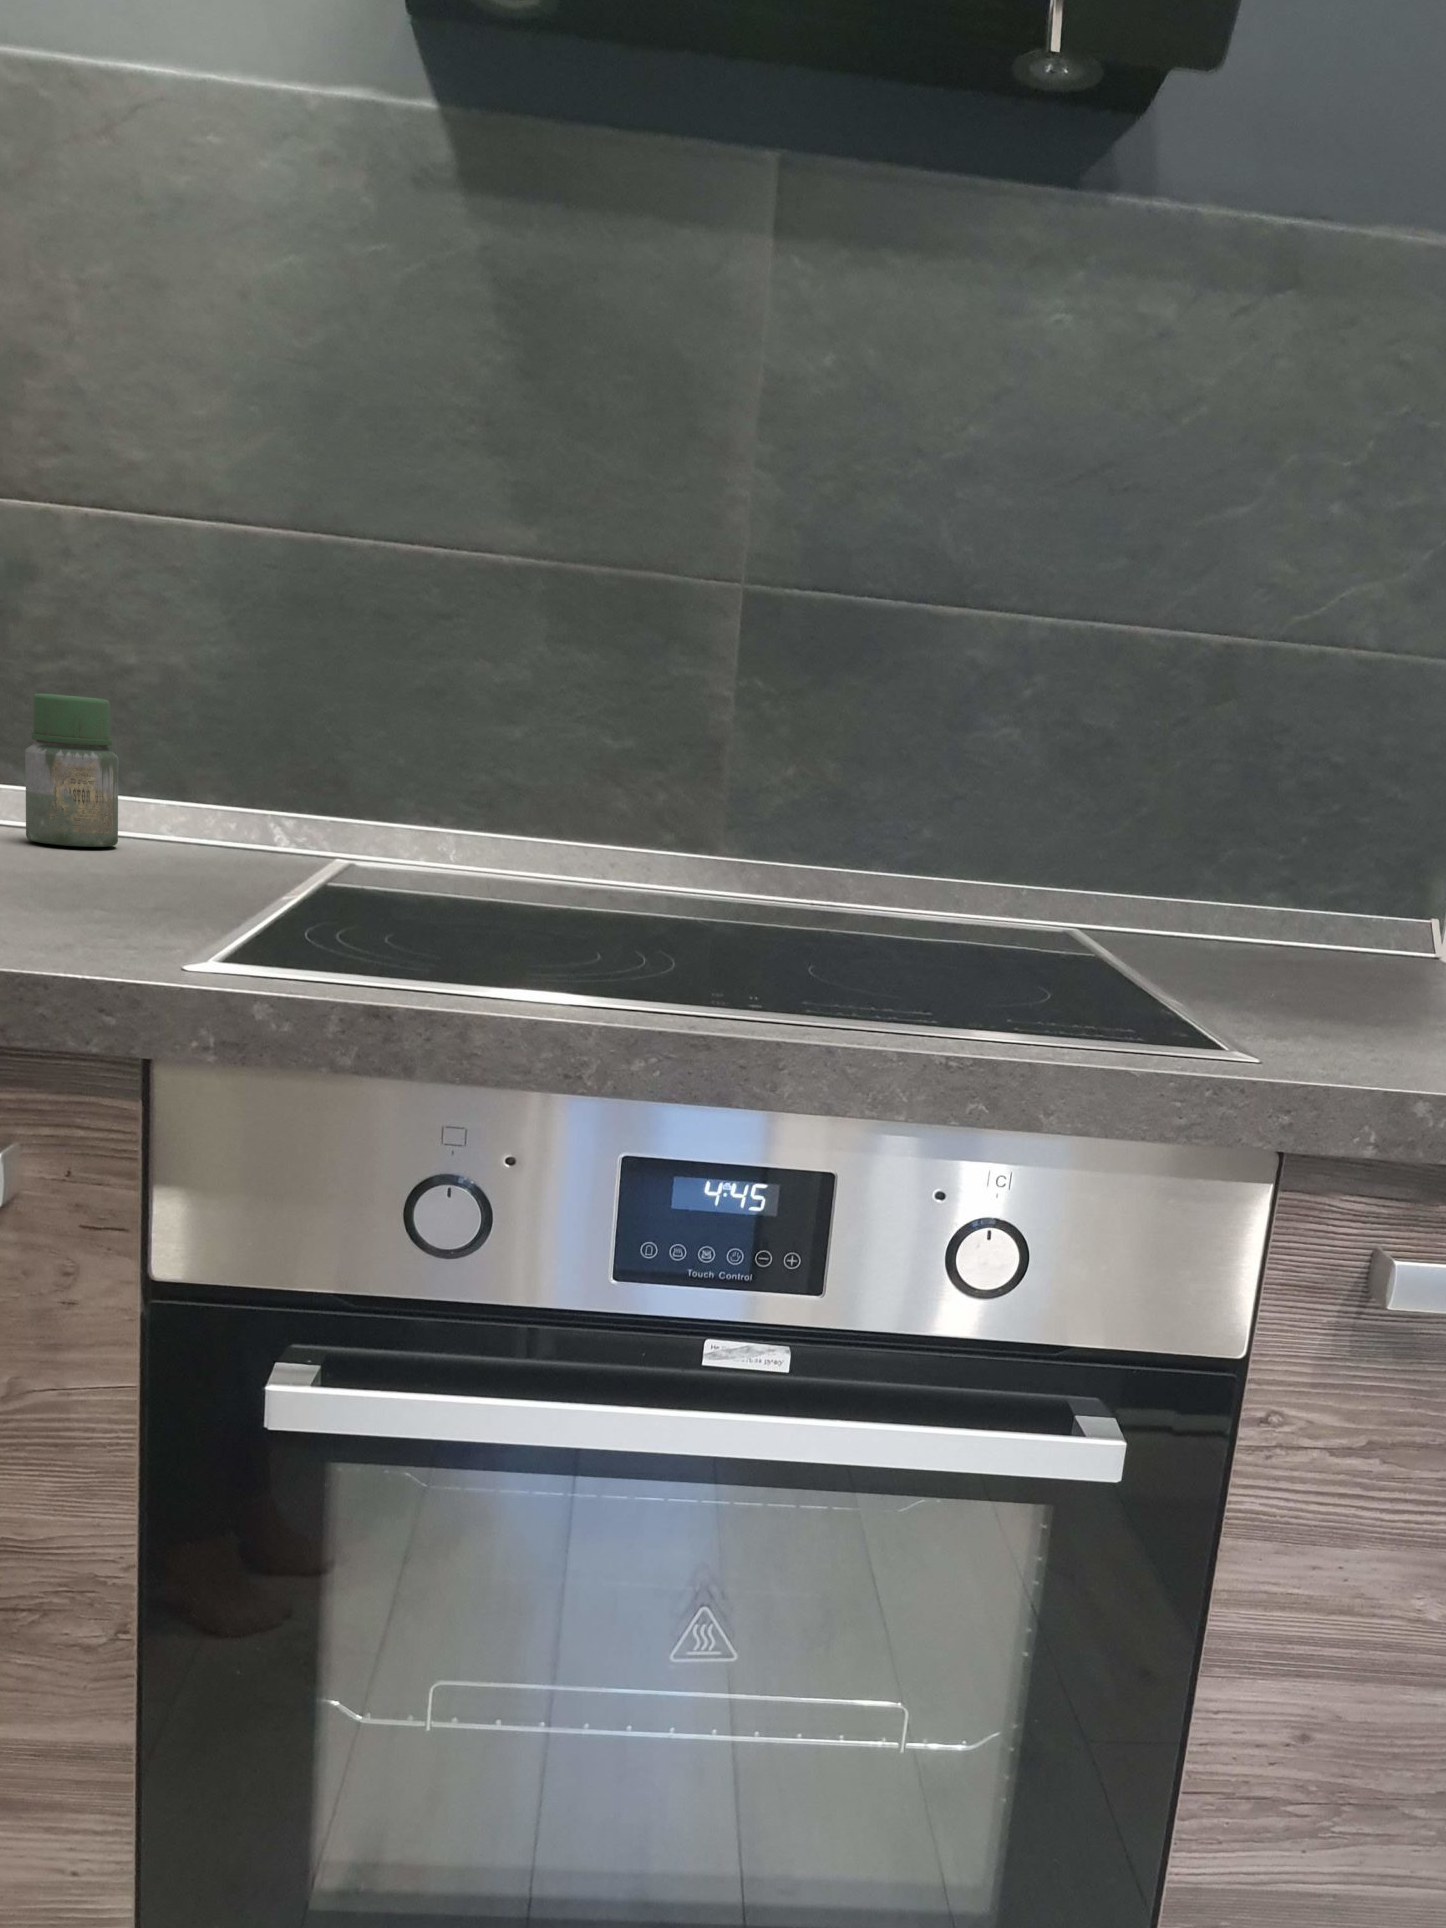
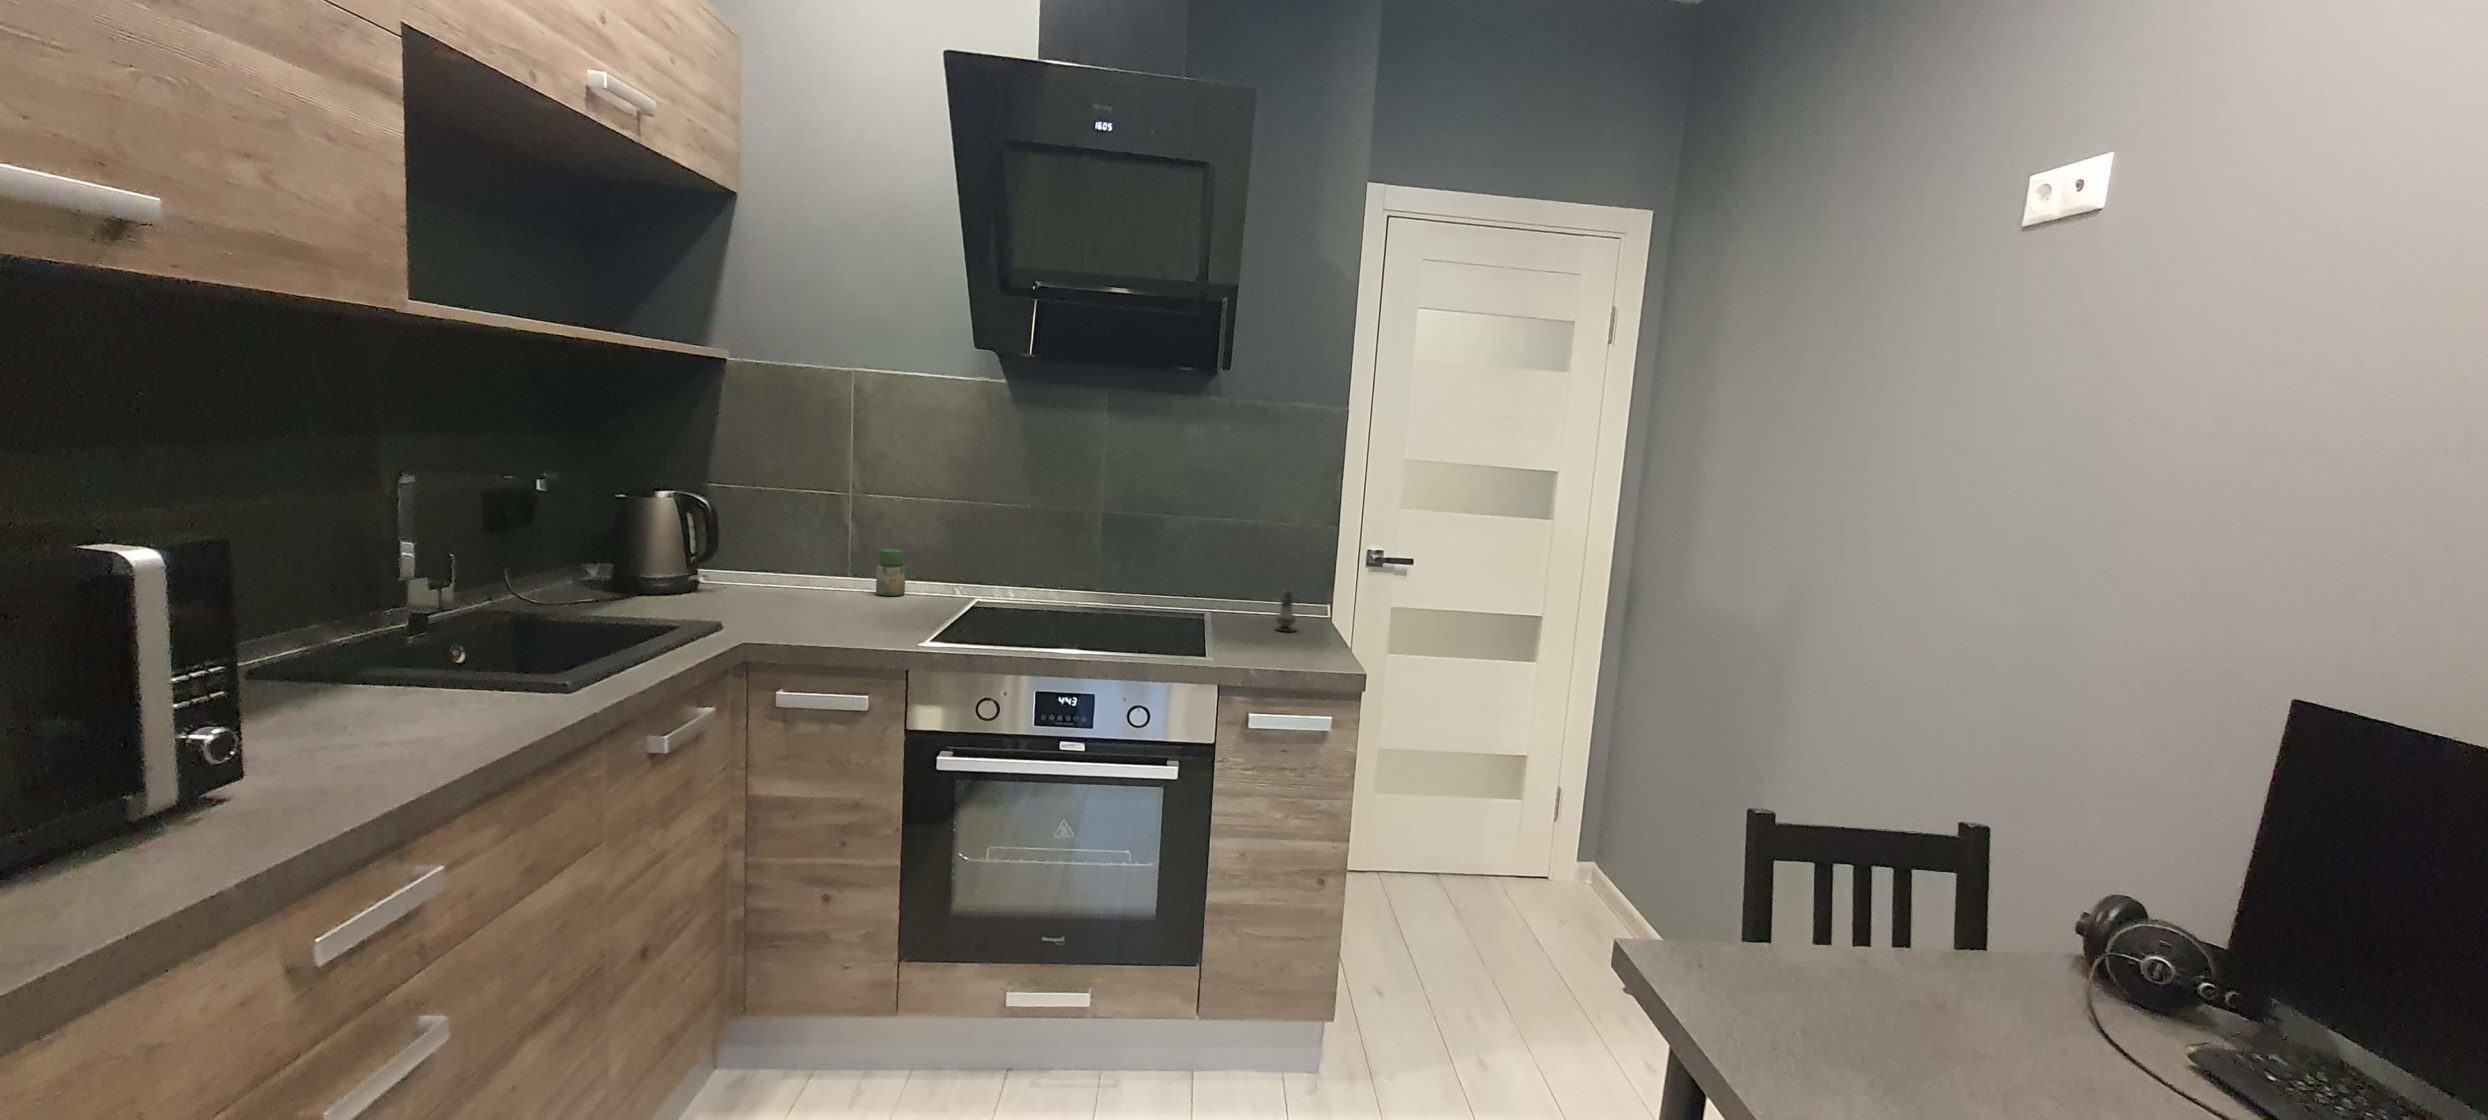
salt shaker: none [1325,840,1402,995] -> present [1276,587,1296,632]

